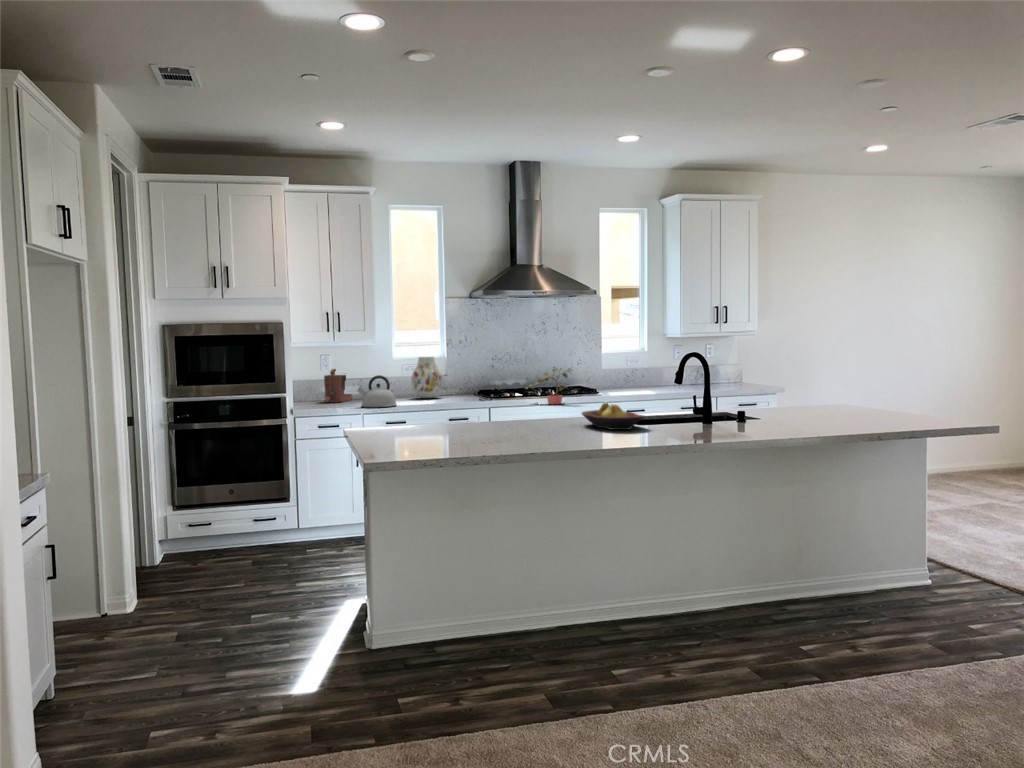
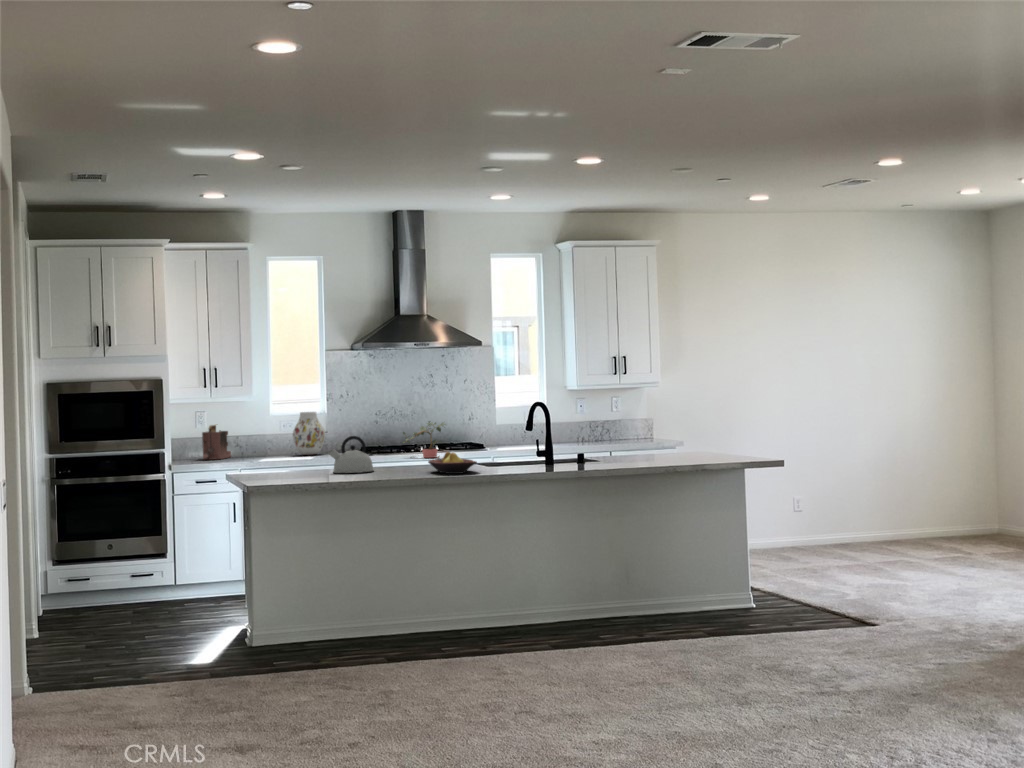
kettle: present [357,375,396,407] -> present [329,436,374,473]

